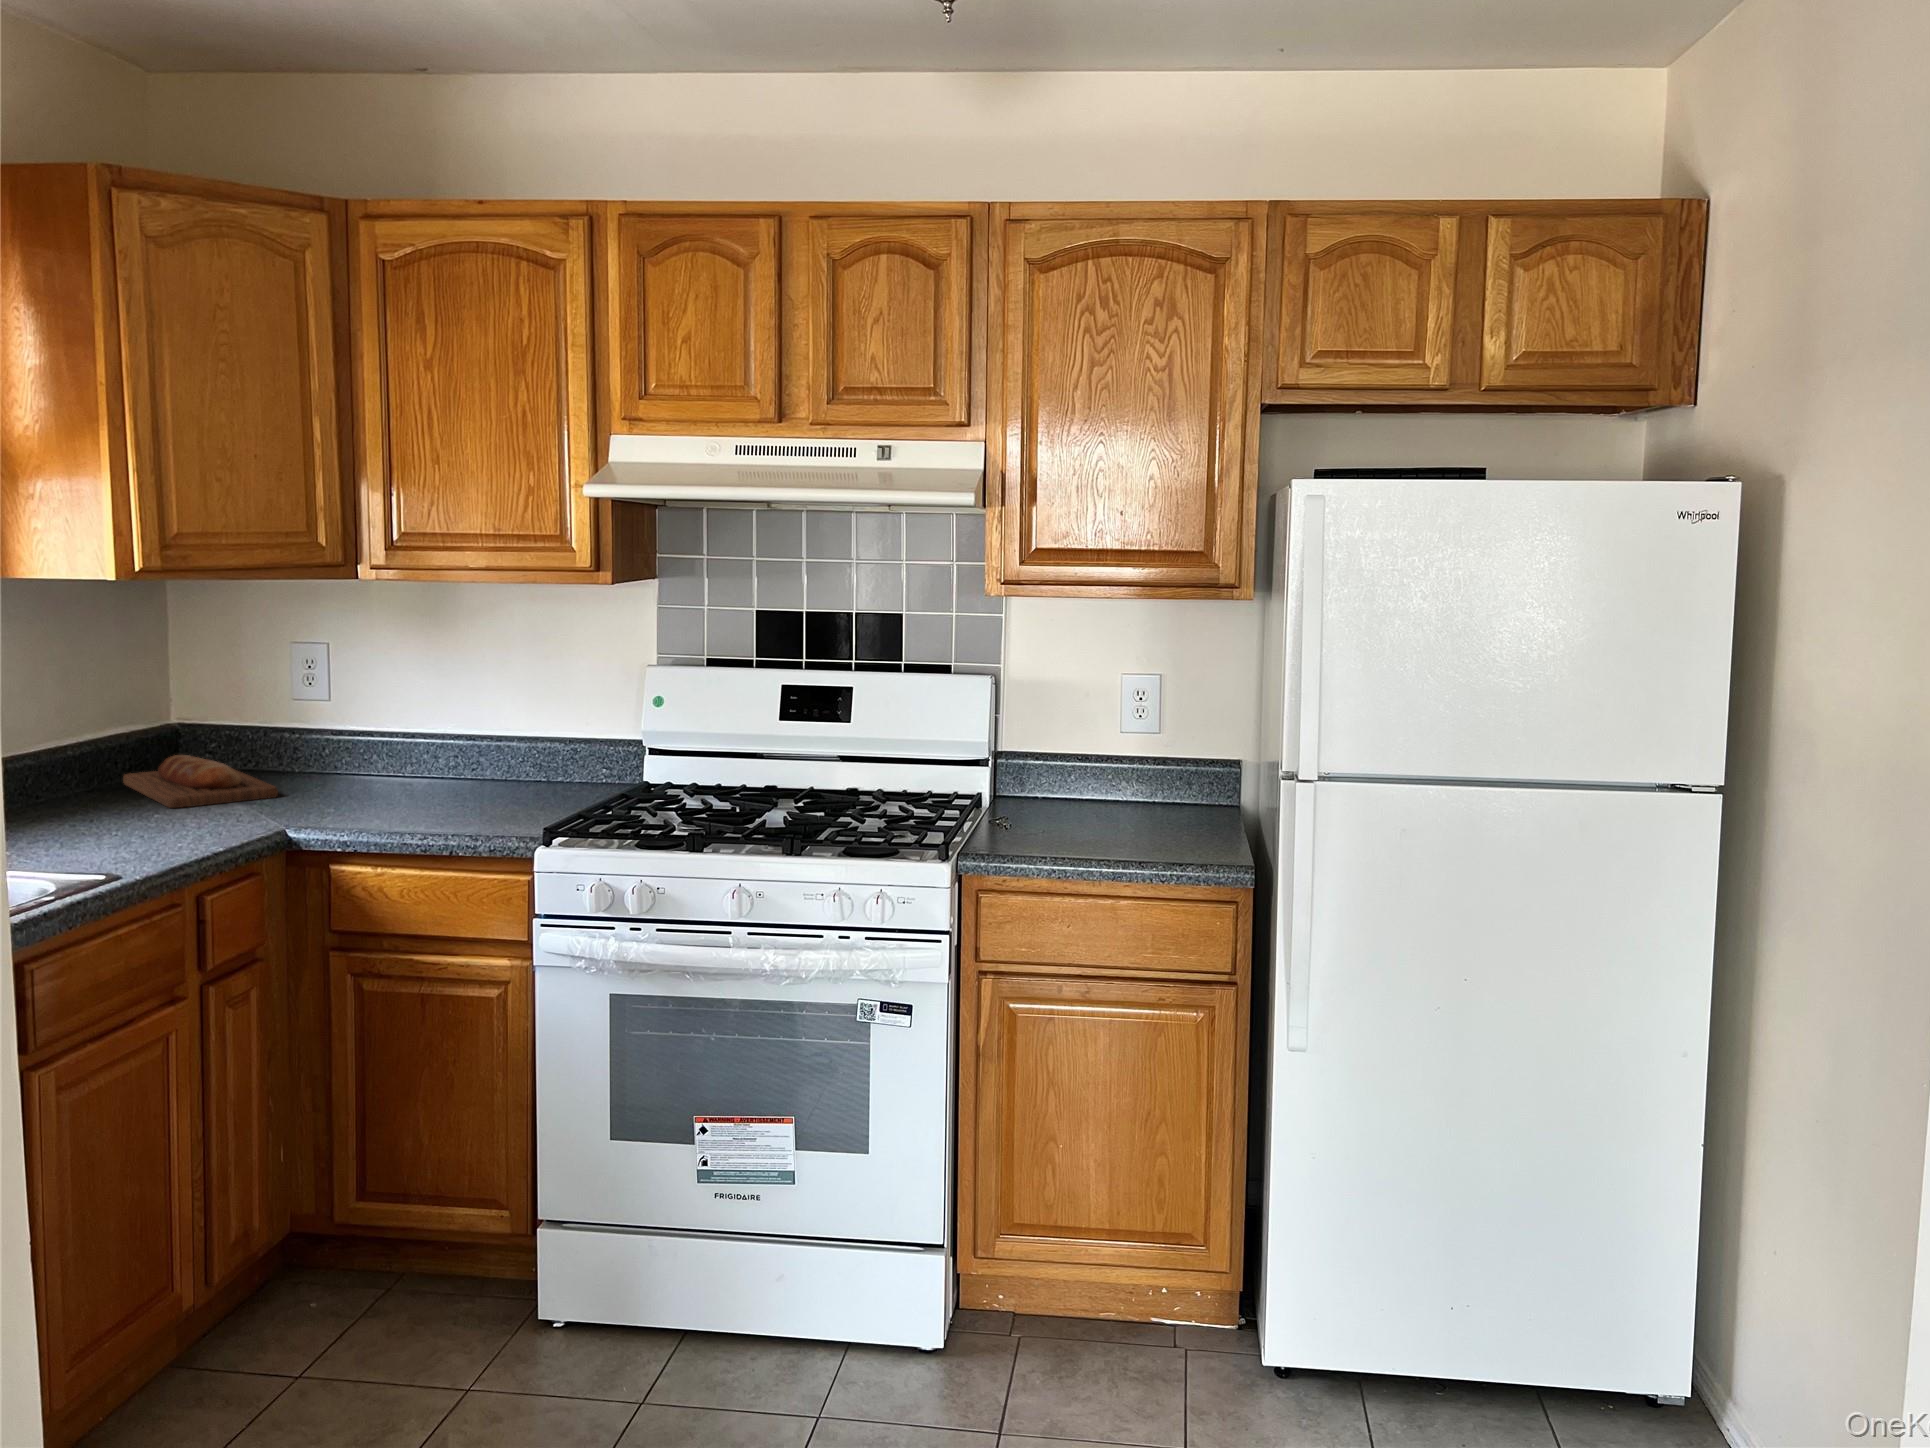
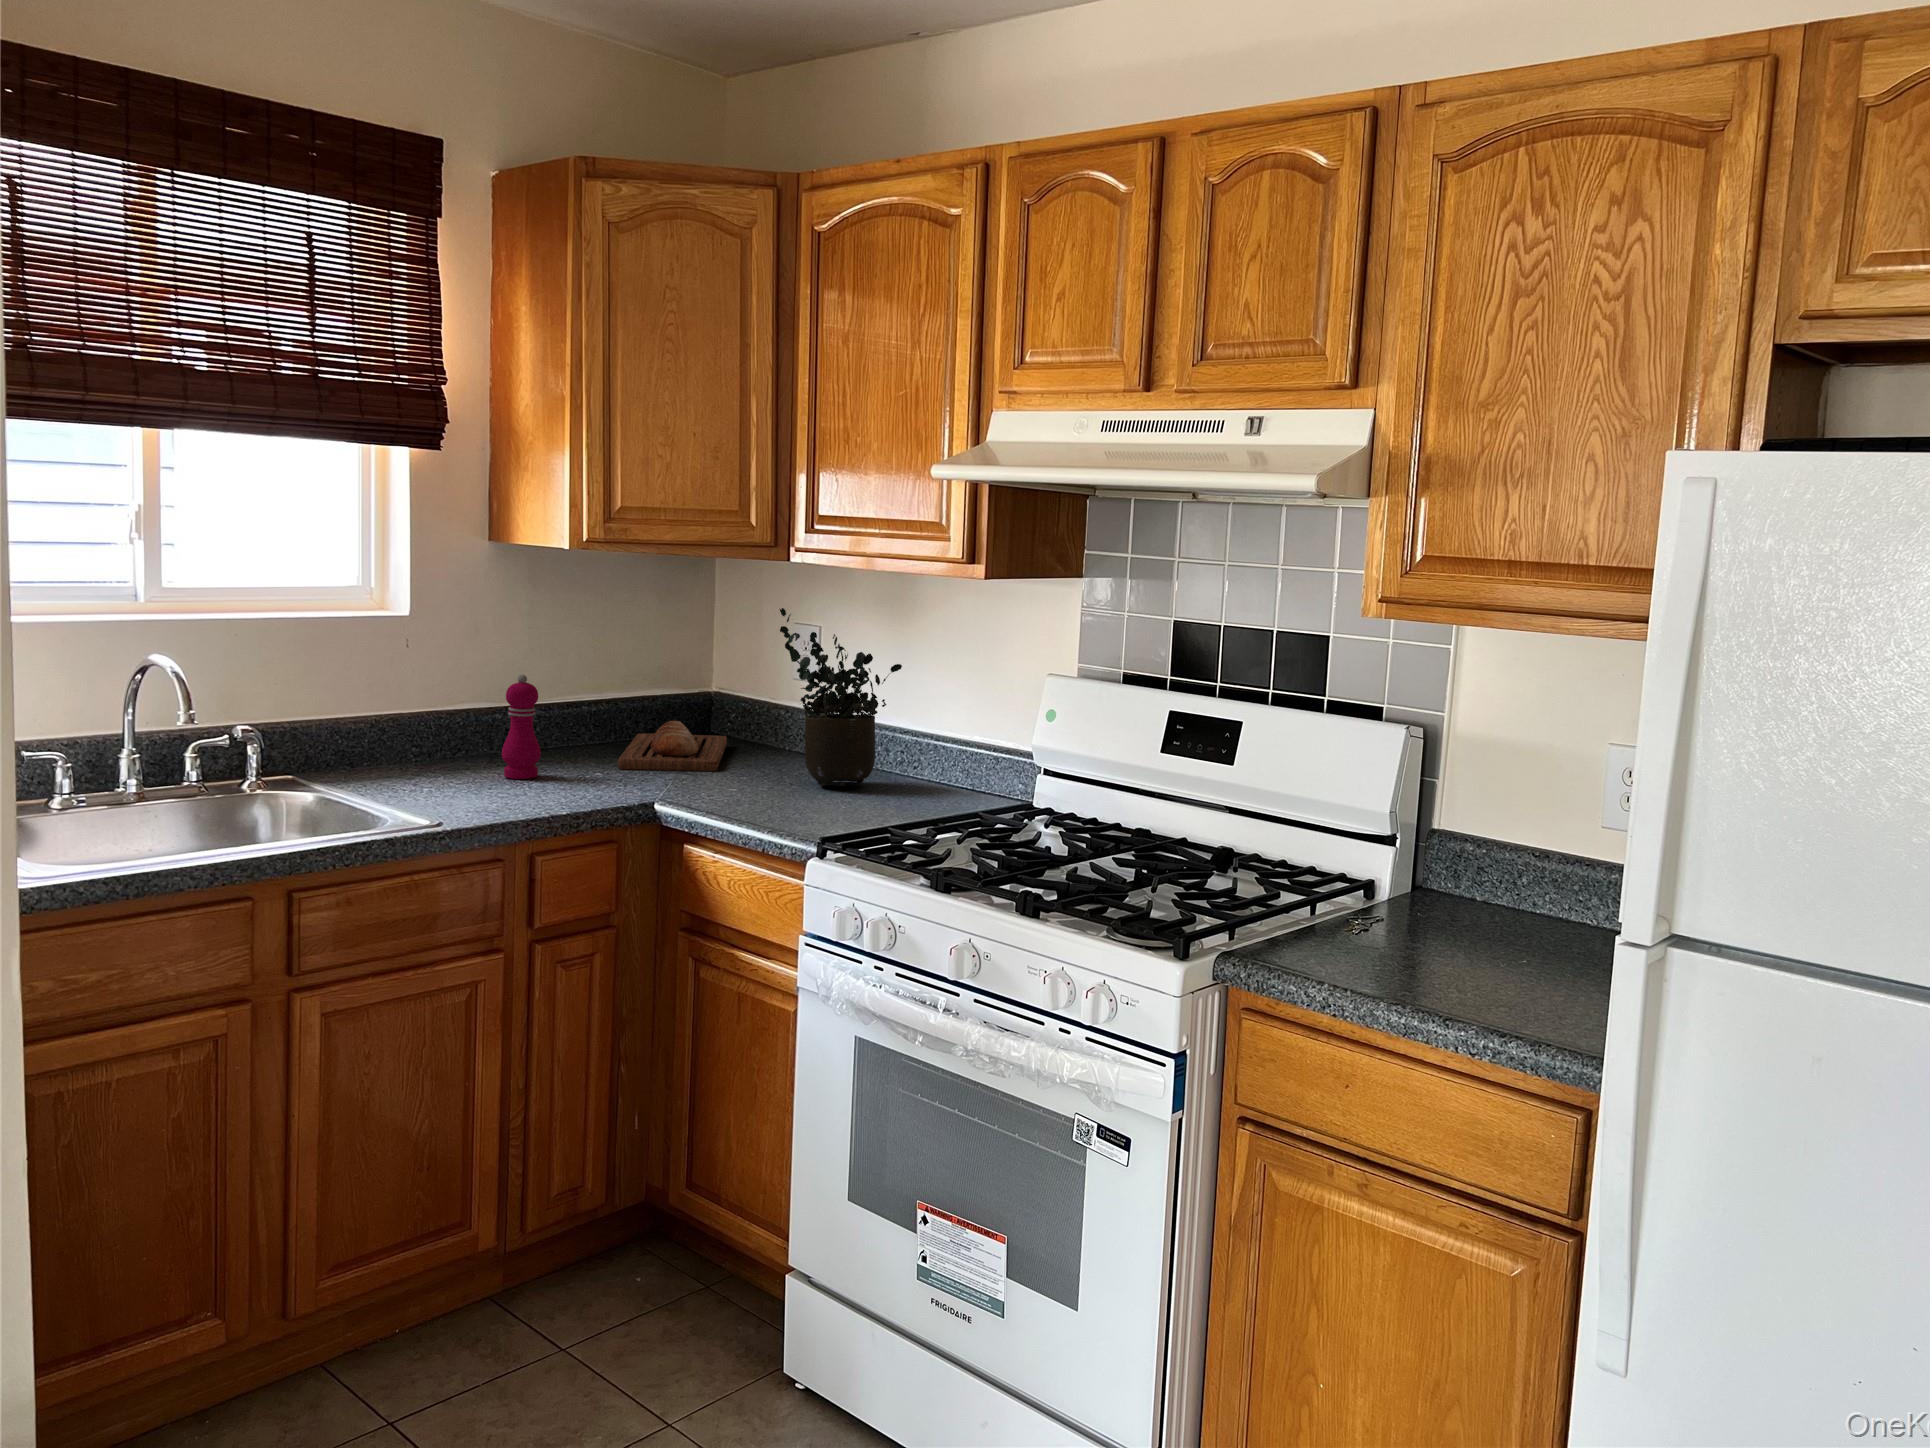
potted plant: none [371,625,483,793] -> present [780,608,902,786]
pepper mill: none [61,718,108,832] -> present [502,674,541,779]

